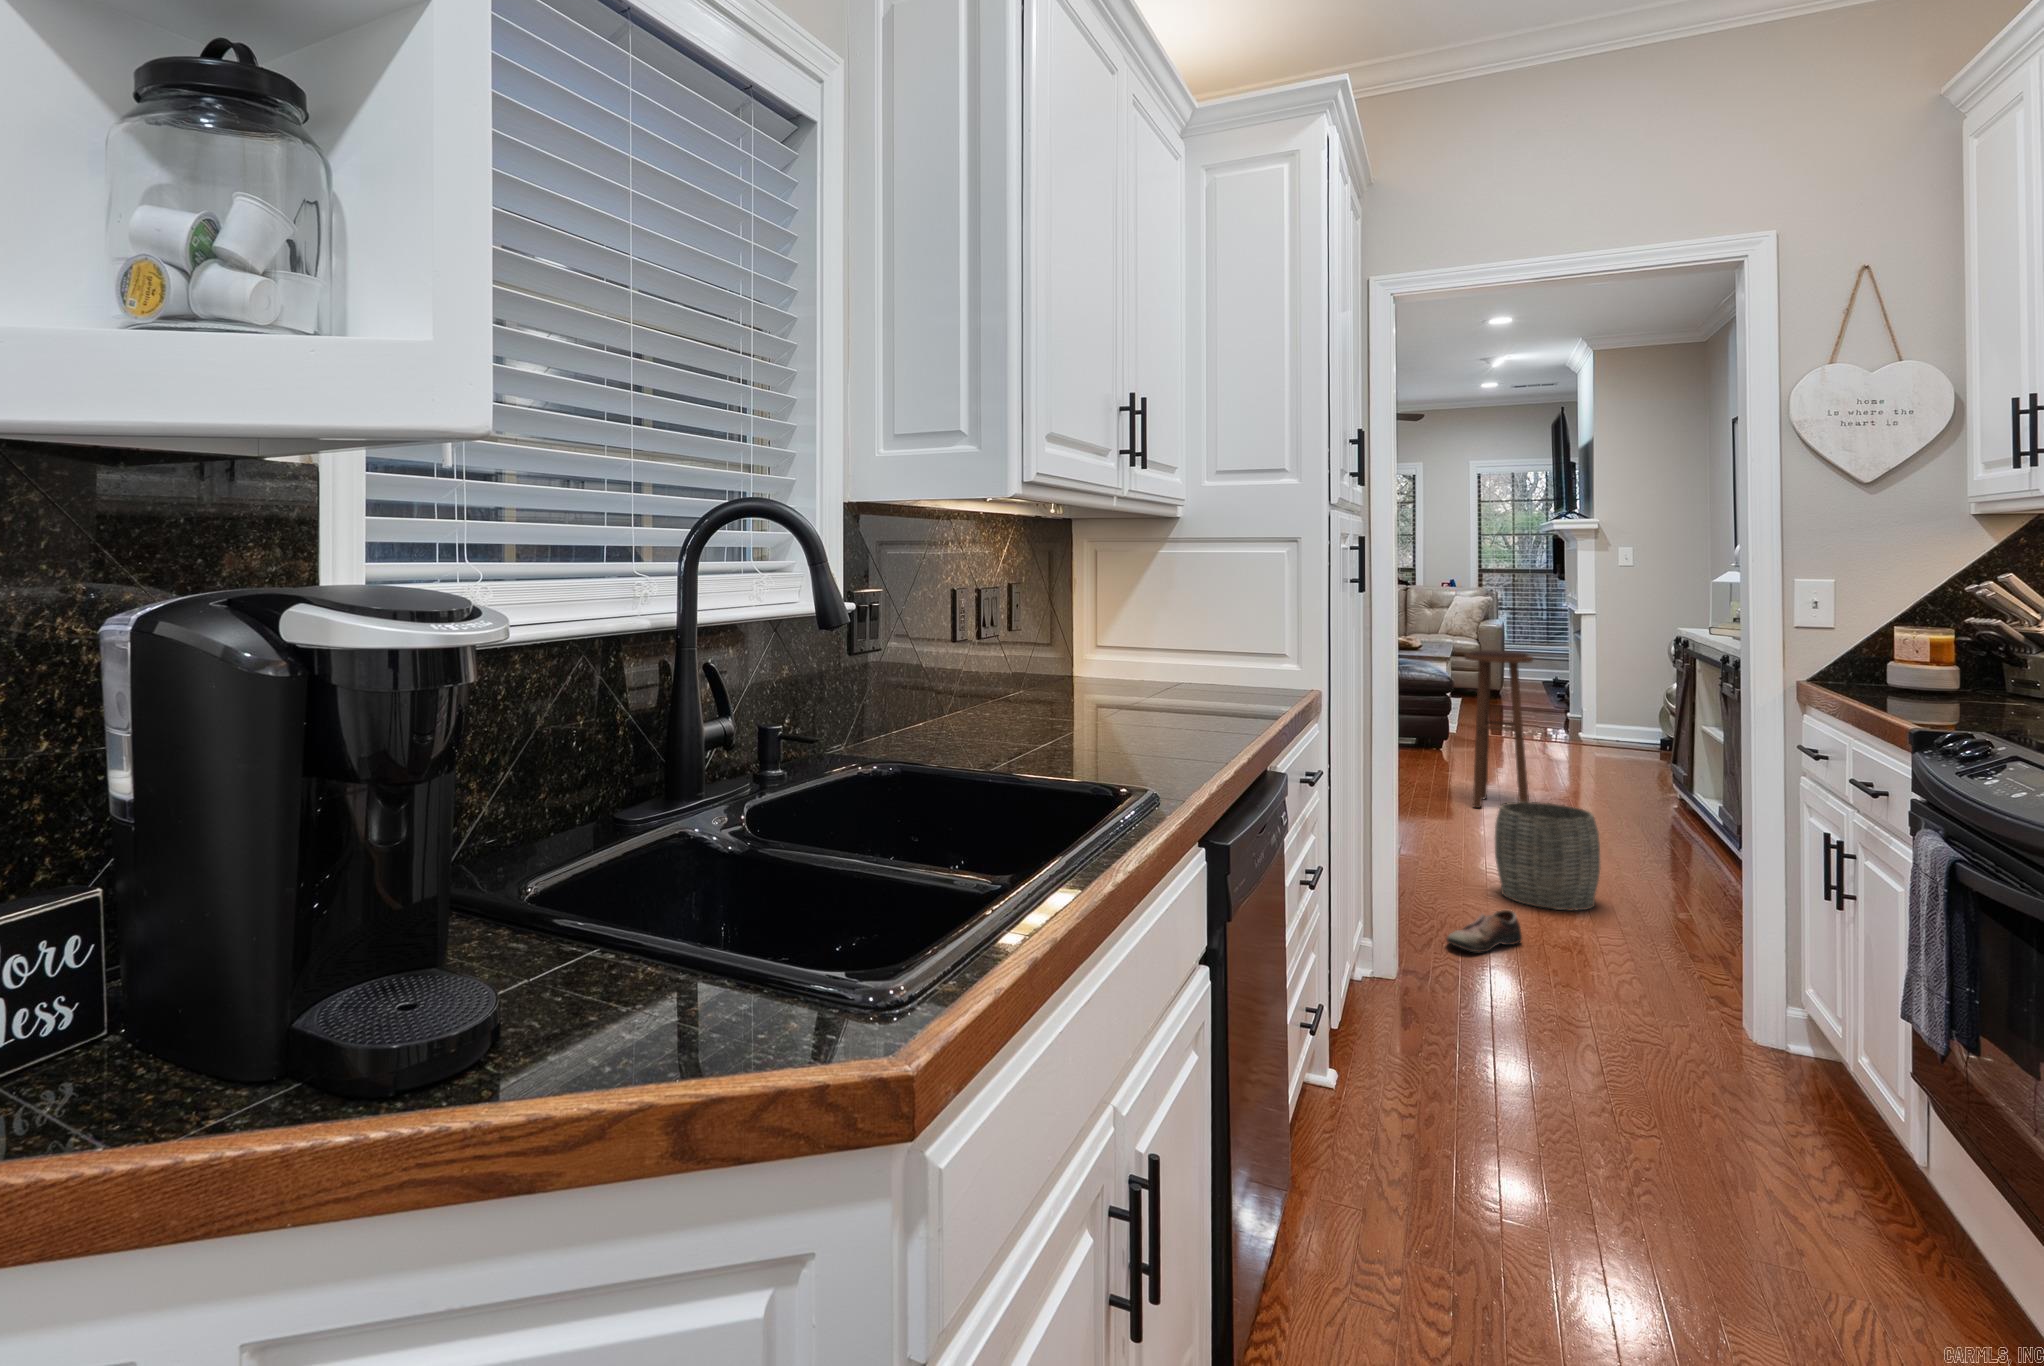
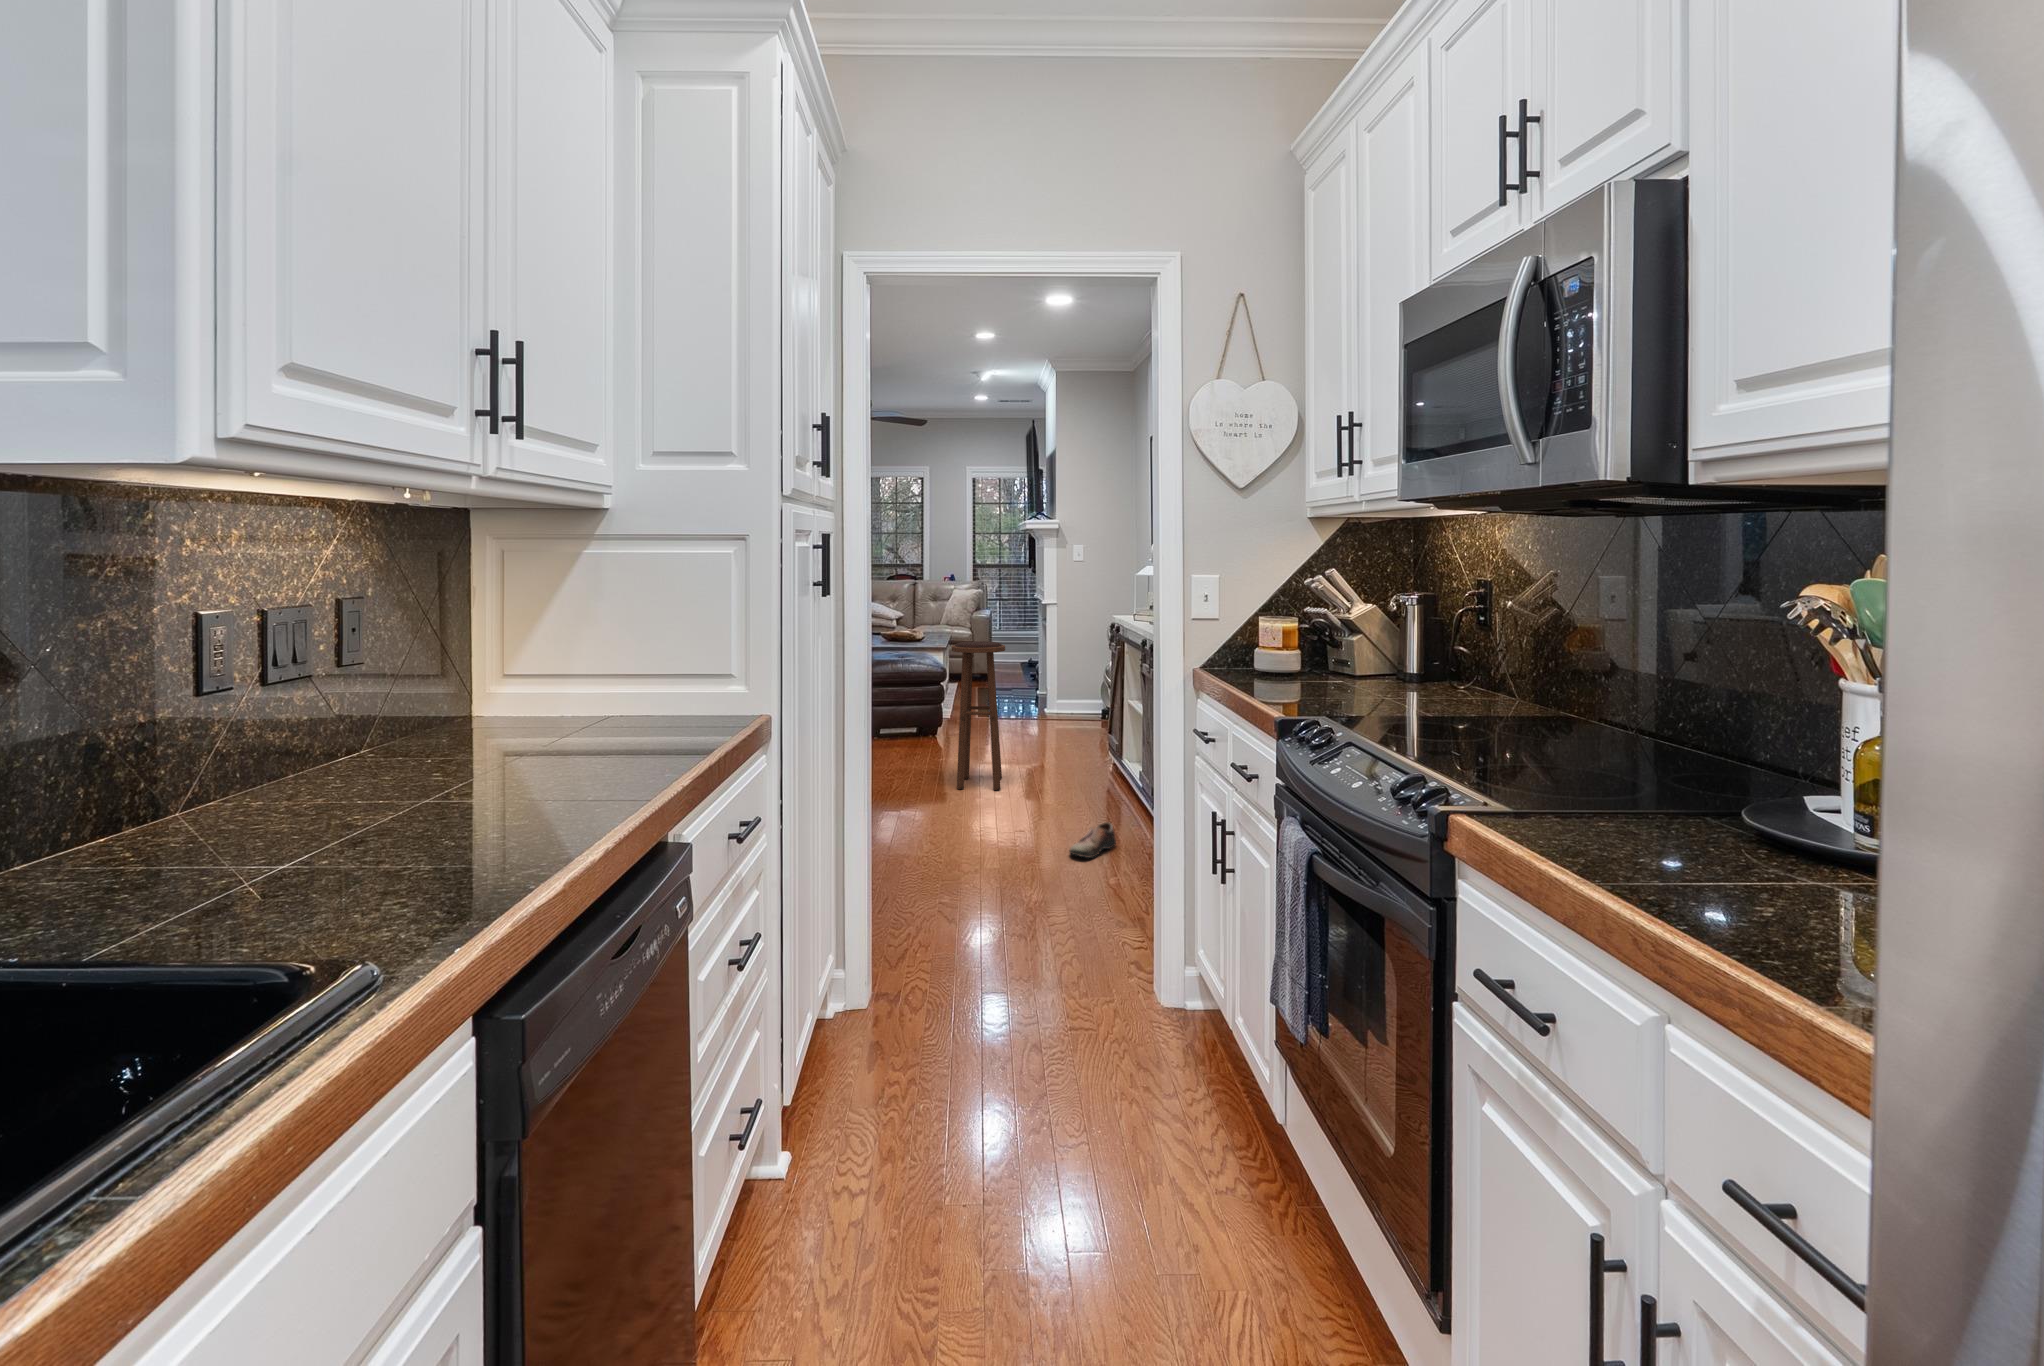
woven basket: present [1495,802,1600,911] -> none [966,787,1050,890]
shoe: present [1446,910,1522,952] -> present [1069,822,1116,858]

